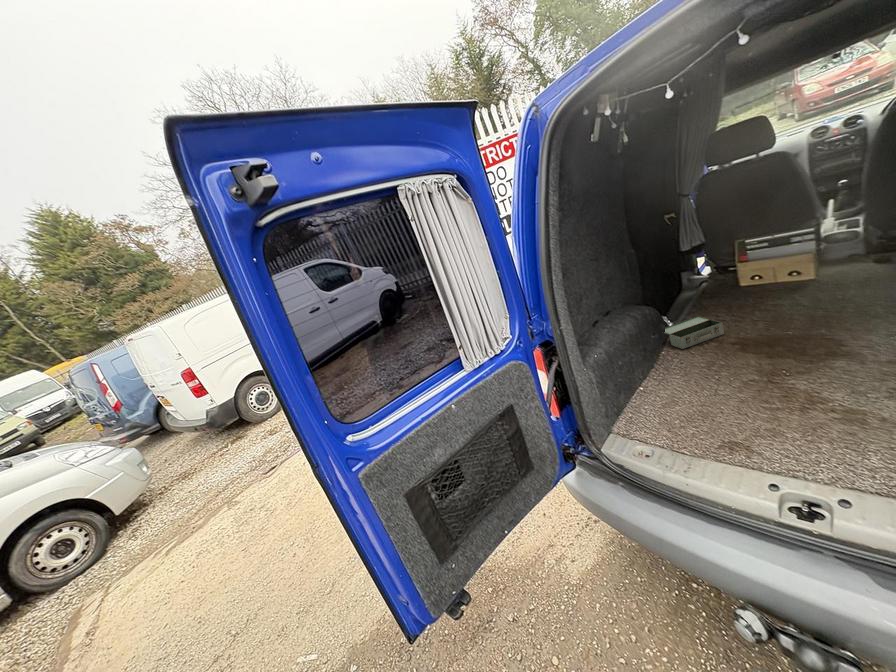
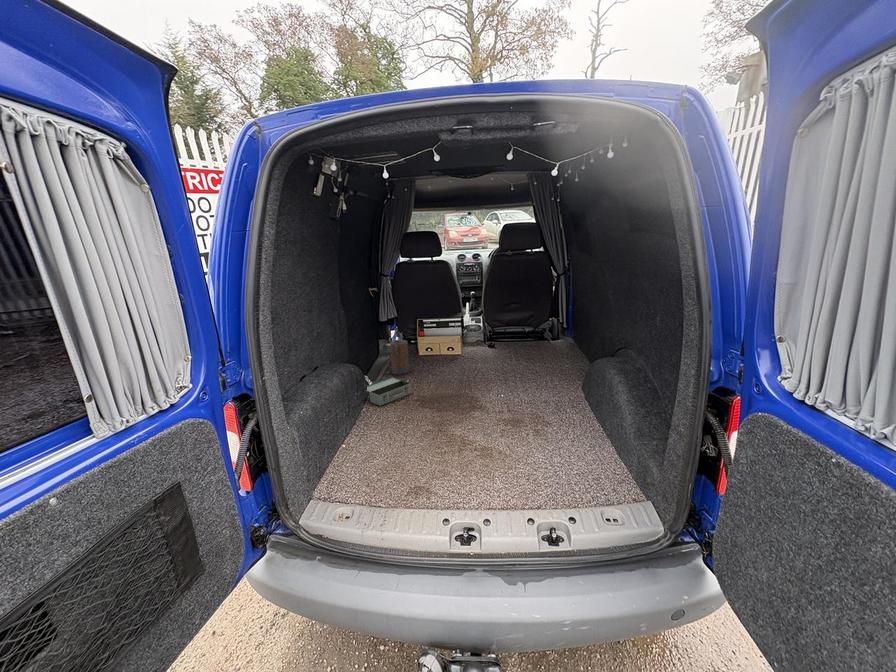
watering can: none [694,259,723,312] -> present [390,329,410,374]

